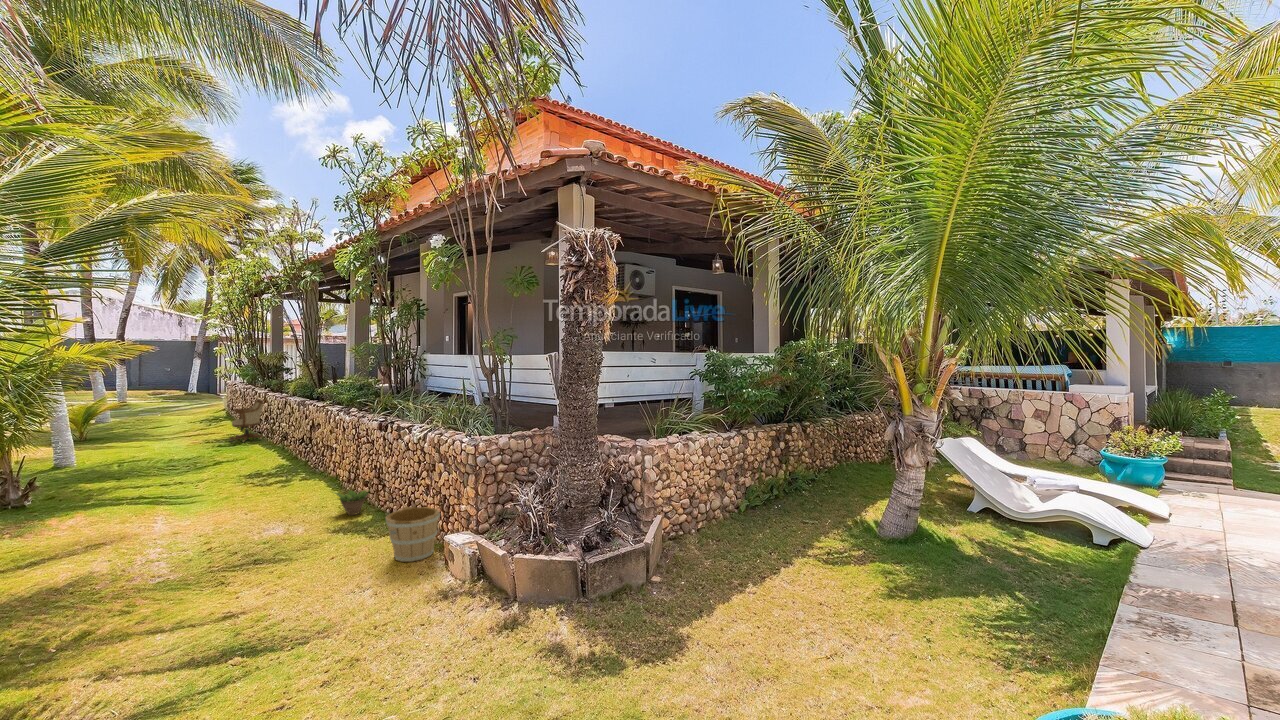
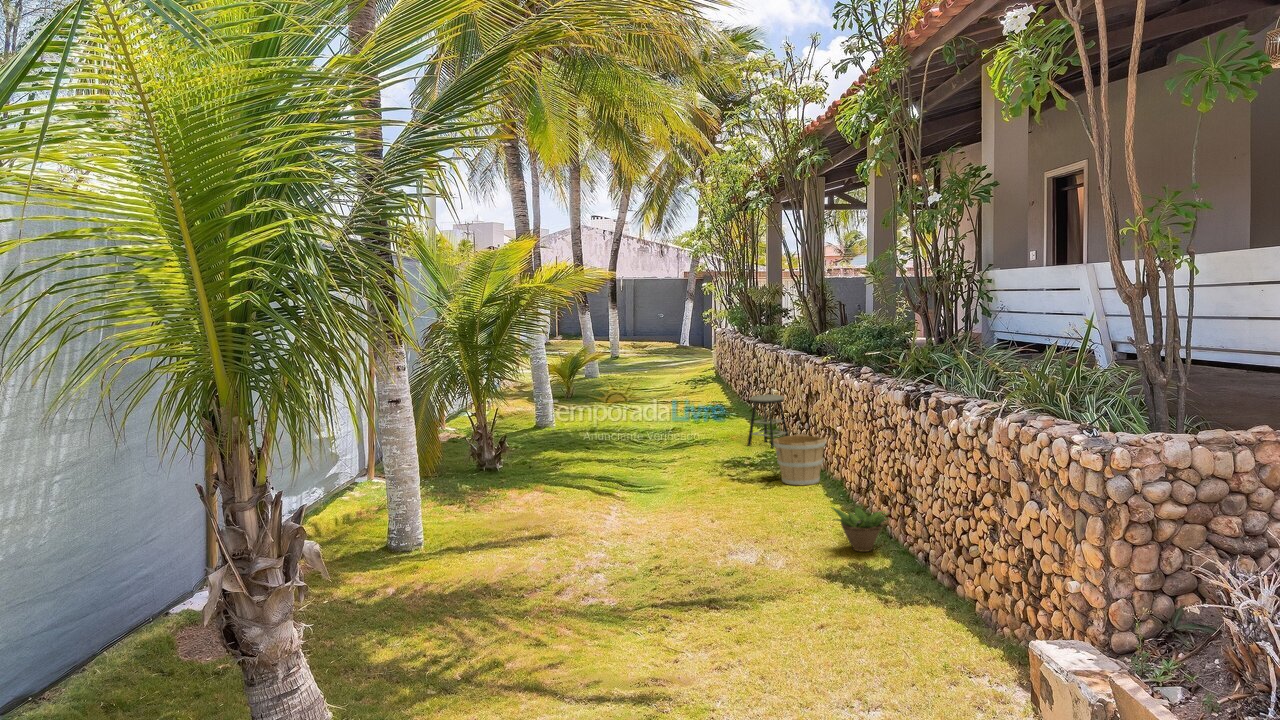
chair: present [230,399,264,442] -> none [713,352,753,414]
stool: none [263,427,297,463] -> present [747,394,789,448]
wooden bucket: present [386,506,440,562] -> present [773,434,826,485]

